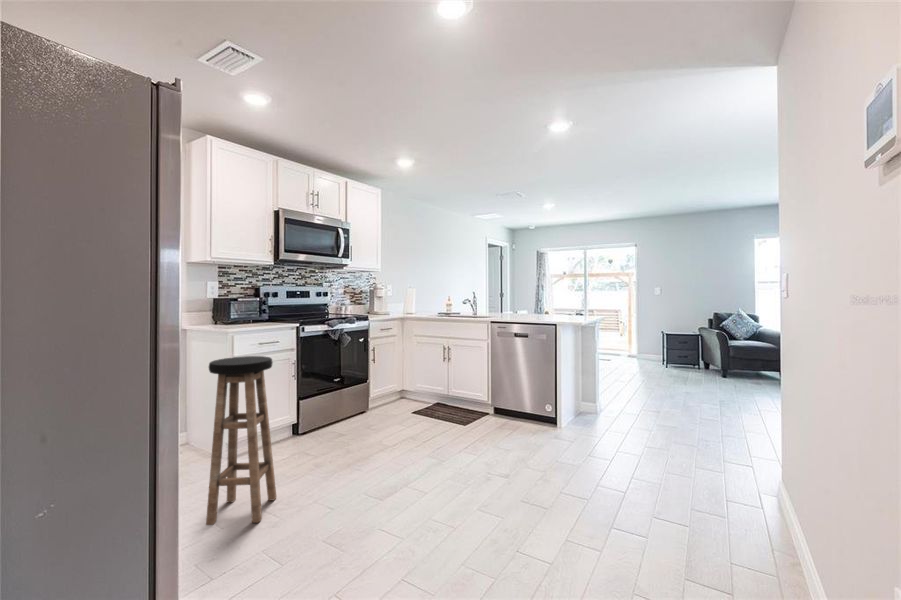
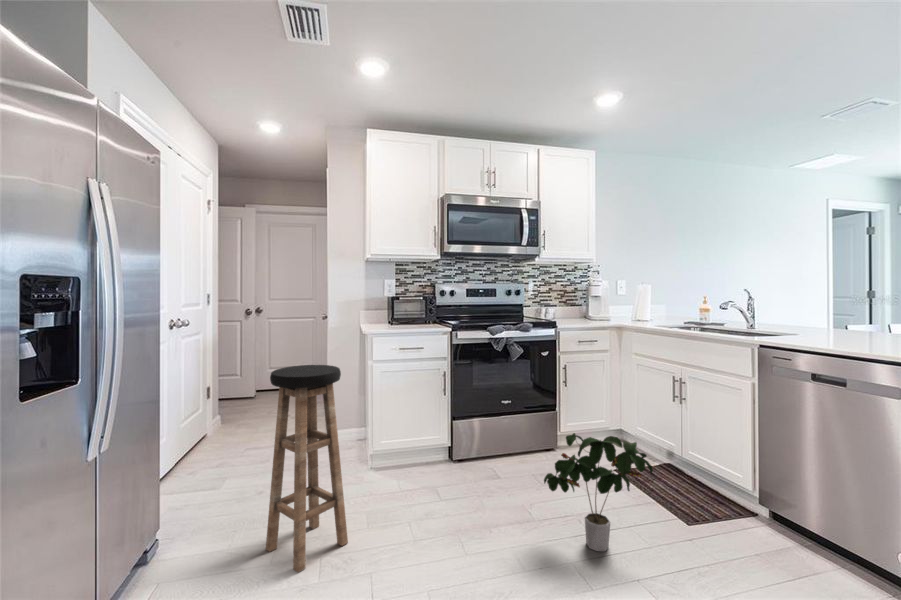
potted plant: none [401,379,460,449] -> present [544,433,653,551]

